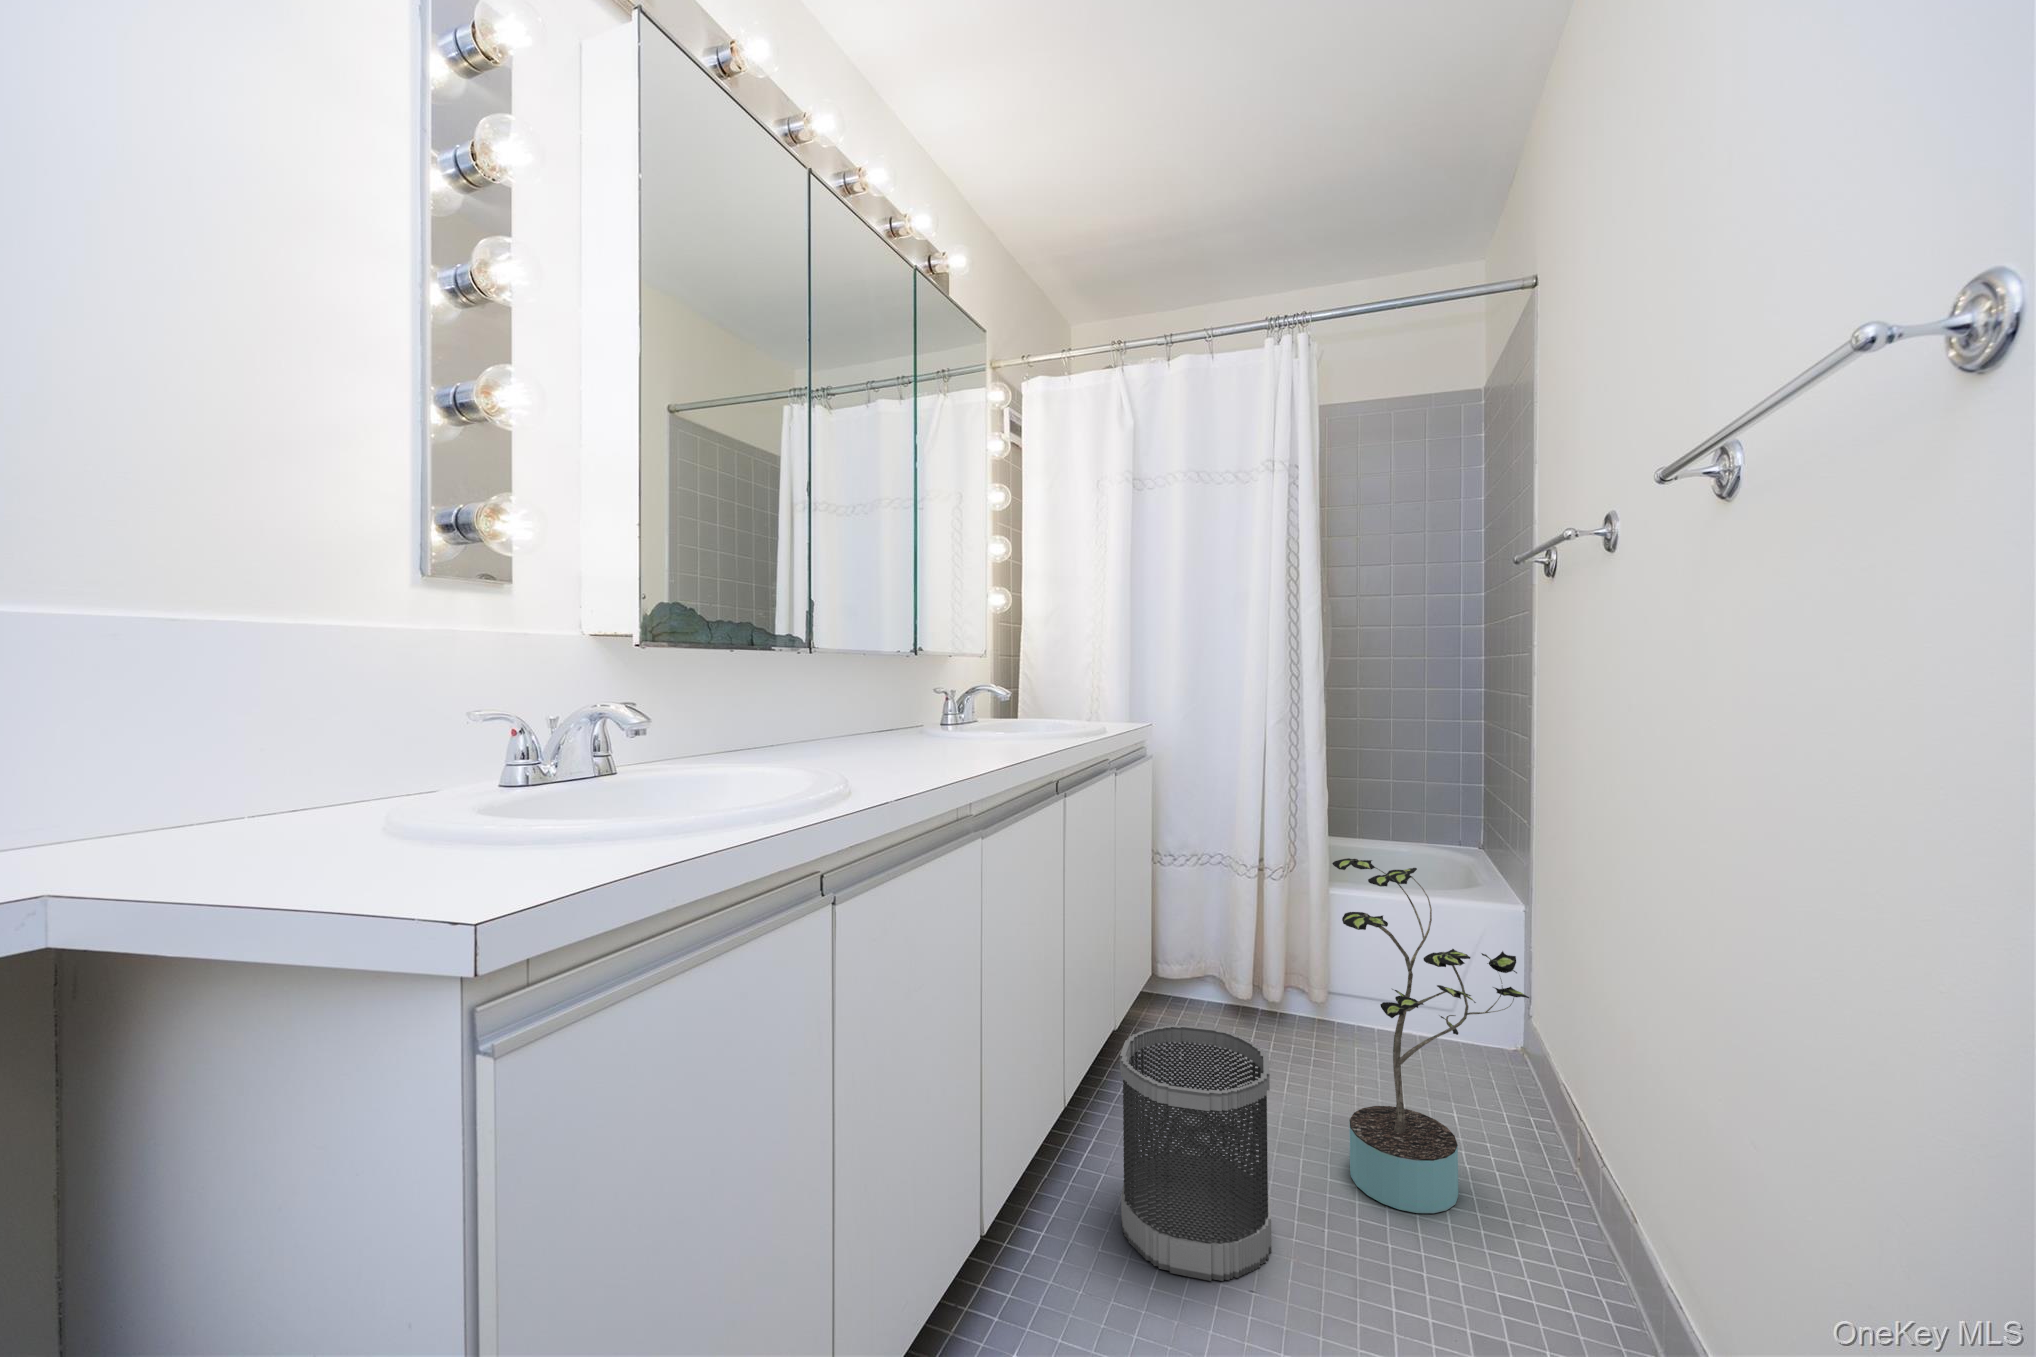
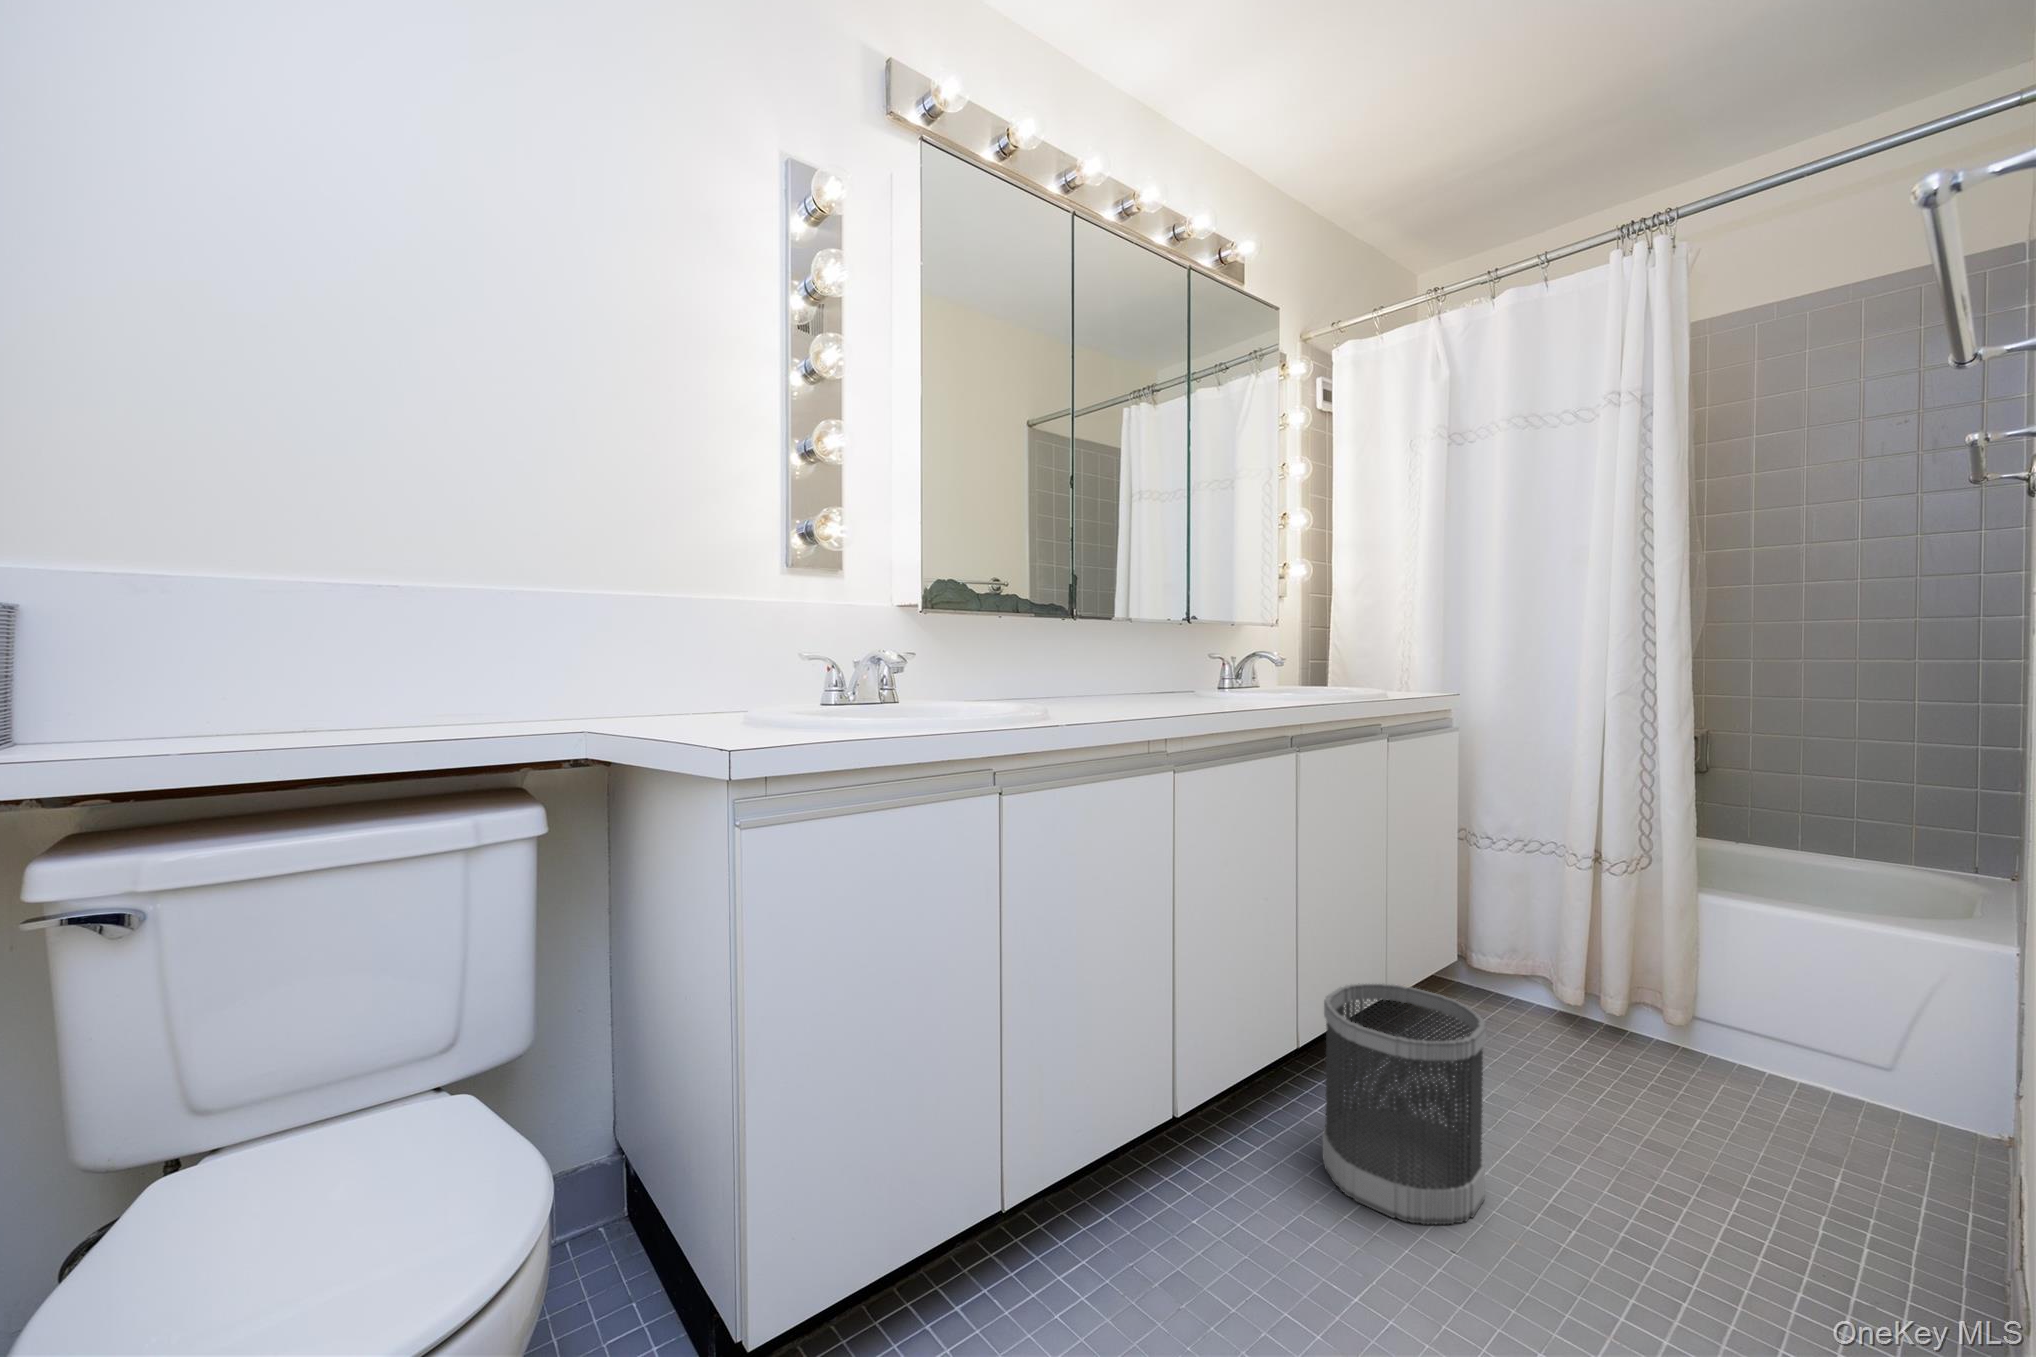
potted plant: present [1332,858,1529,1213] -> none [1587,843,1865,1248]

